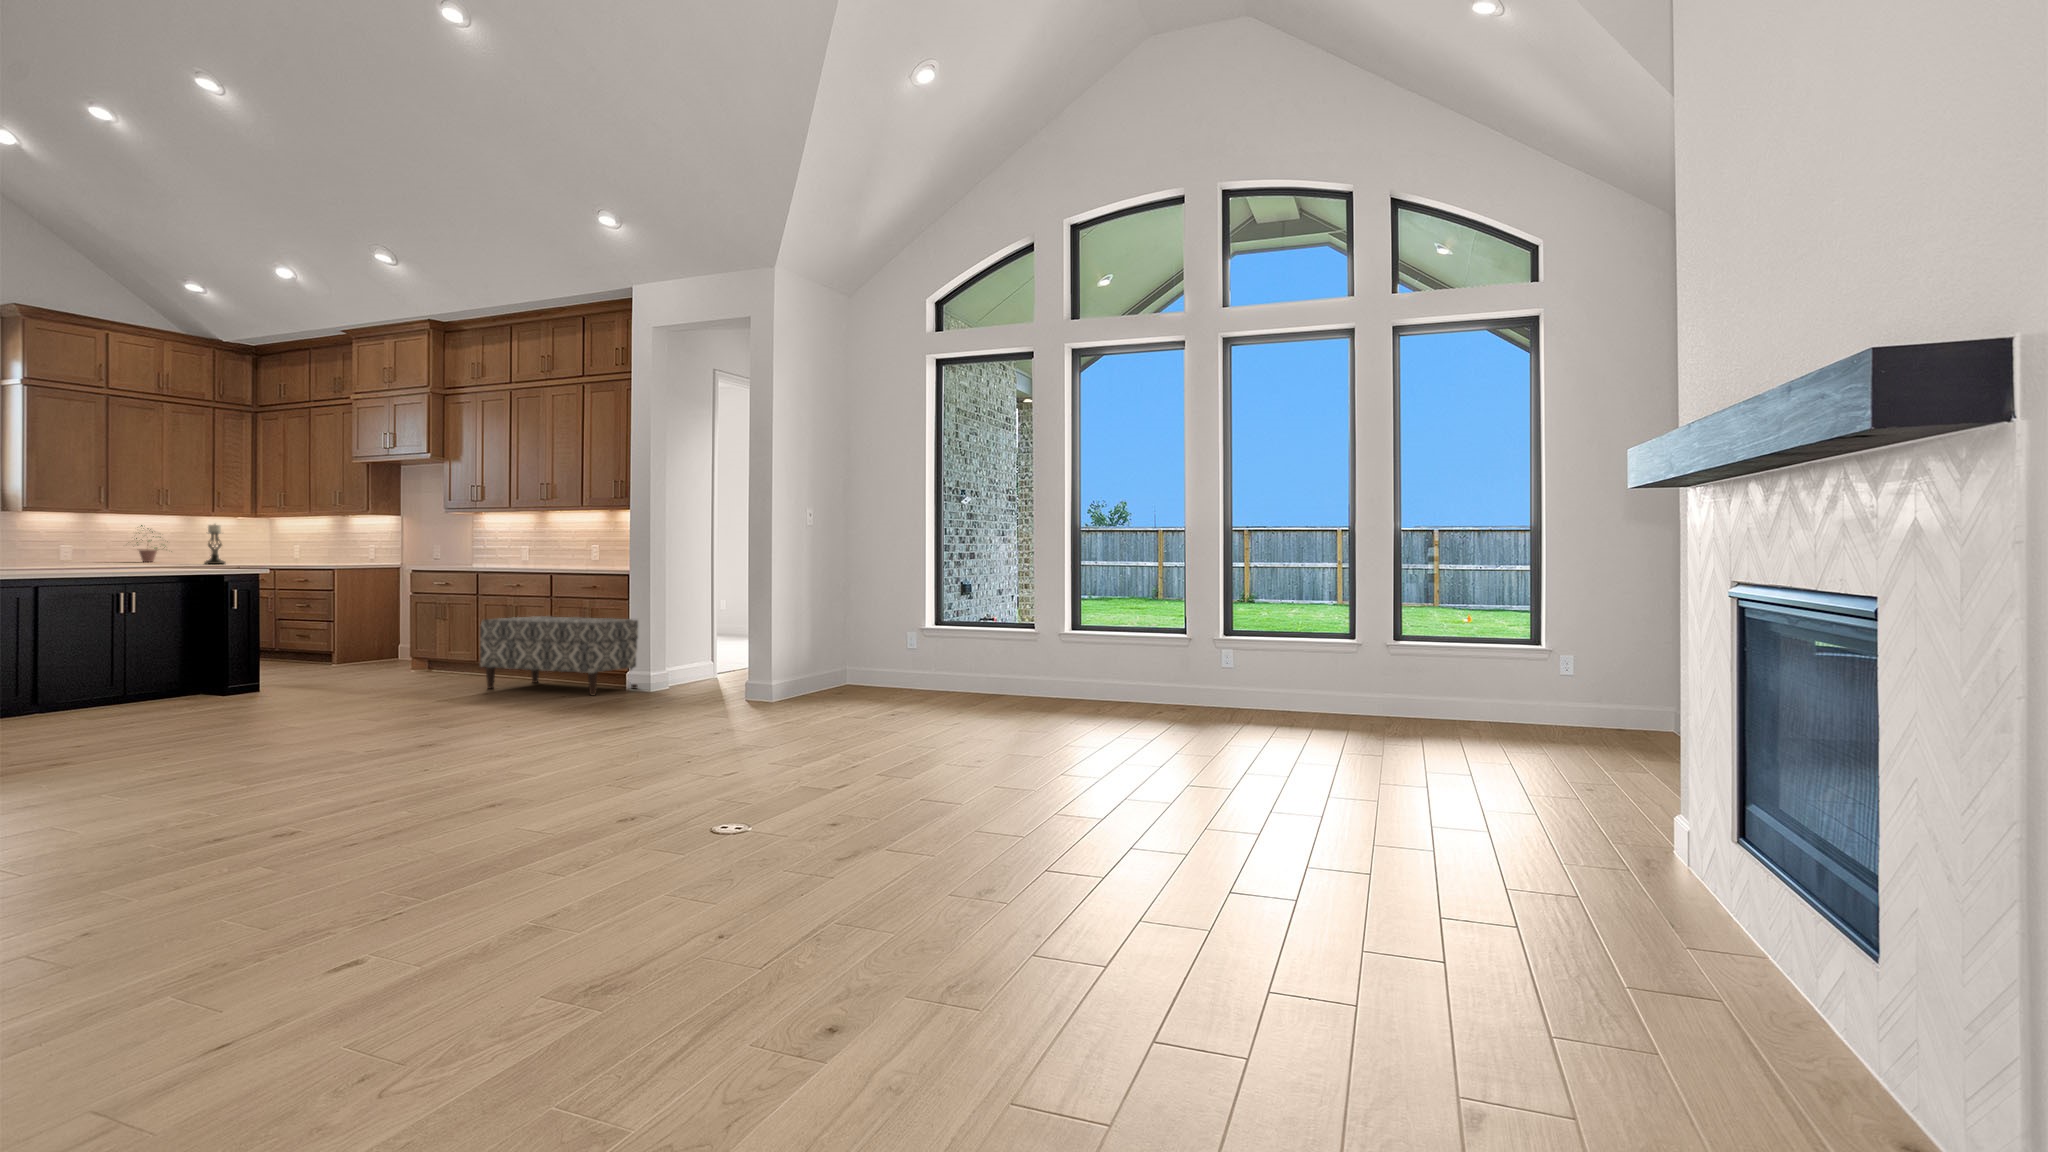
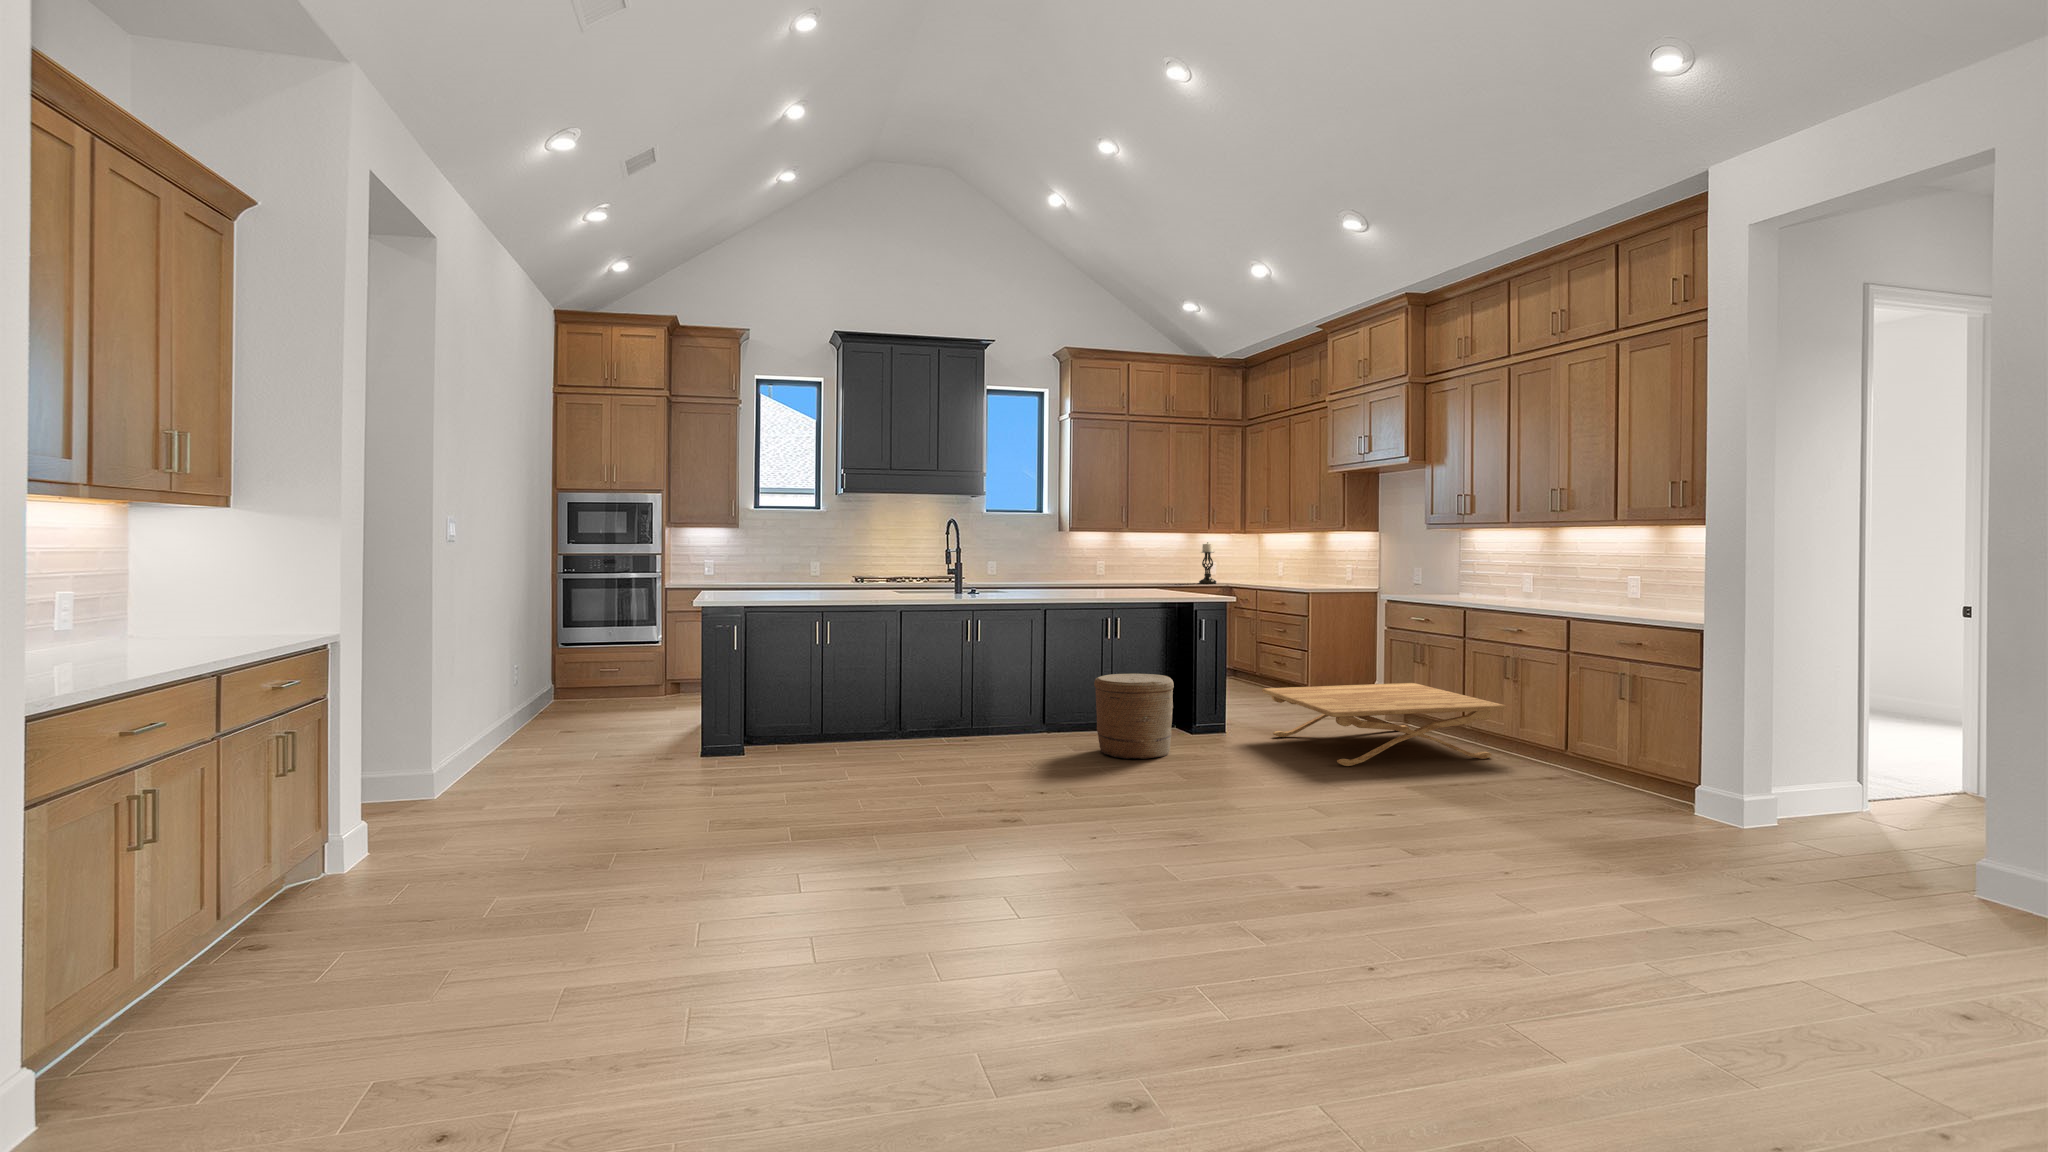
potted plant: present [136,525,161,562] -> none [1141,544,1178,580]
bench: present [480,616,638,695] -> none [1472,678,1728,824]
woven basket: none [94,633,194,711] -> present [1094,674,1174,759]
coffee table: none [289,635,509,693] -> present [1262,683,1506,766]

